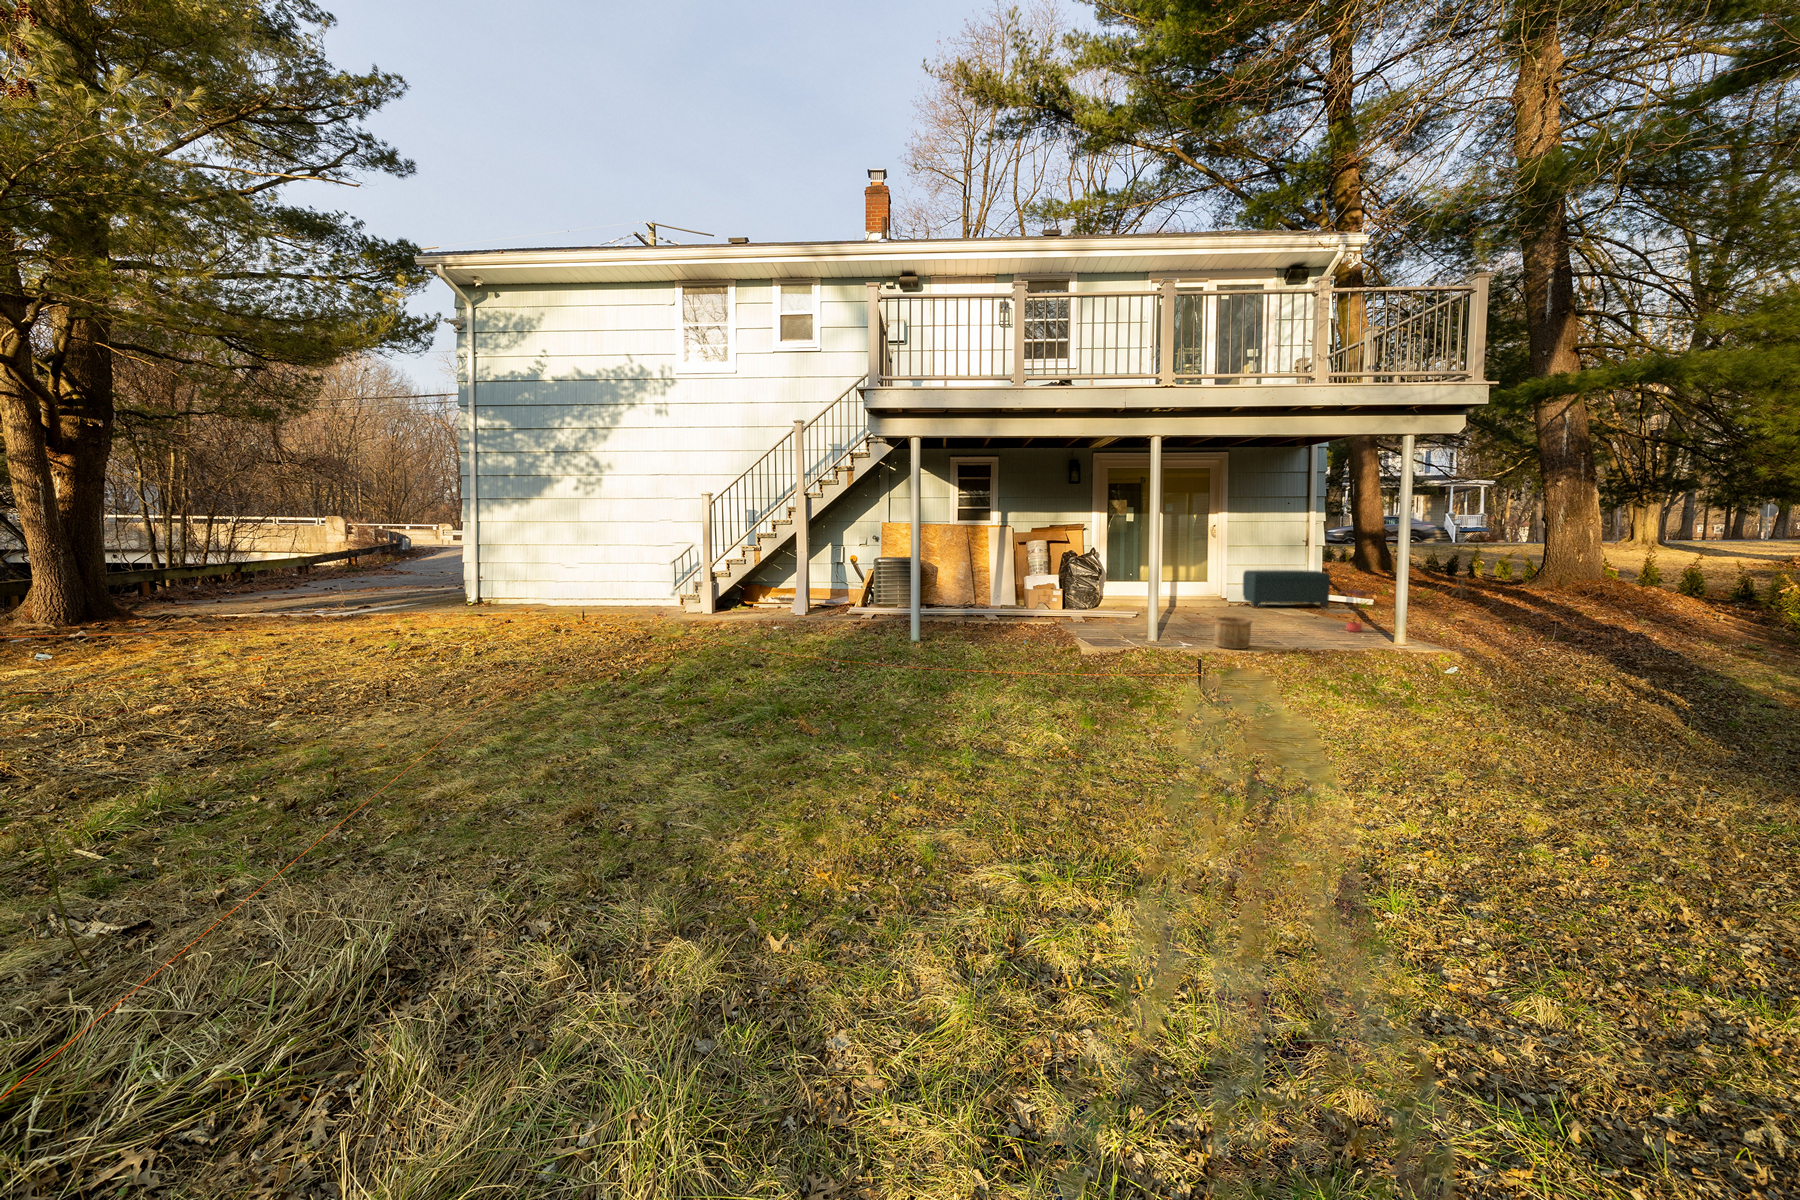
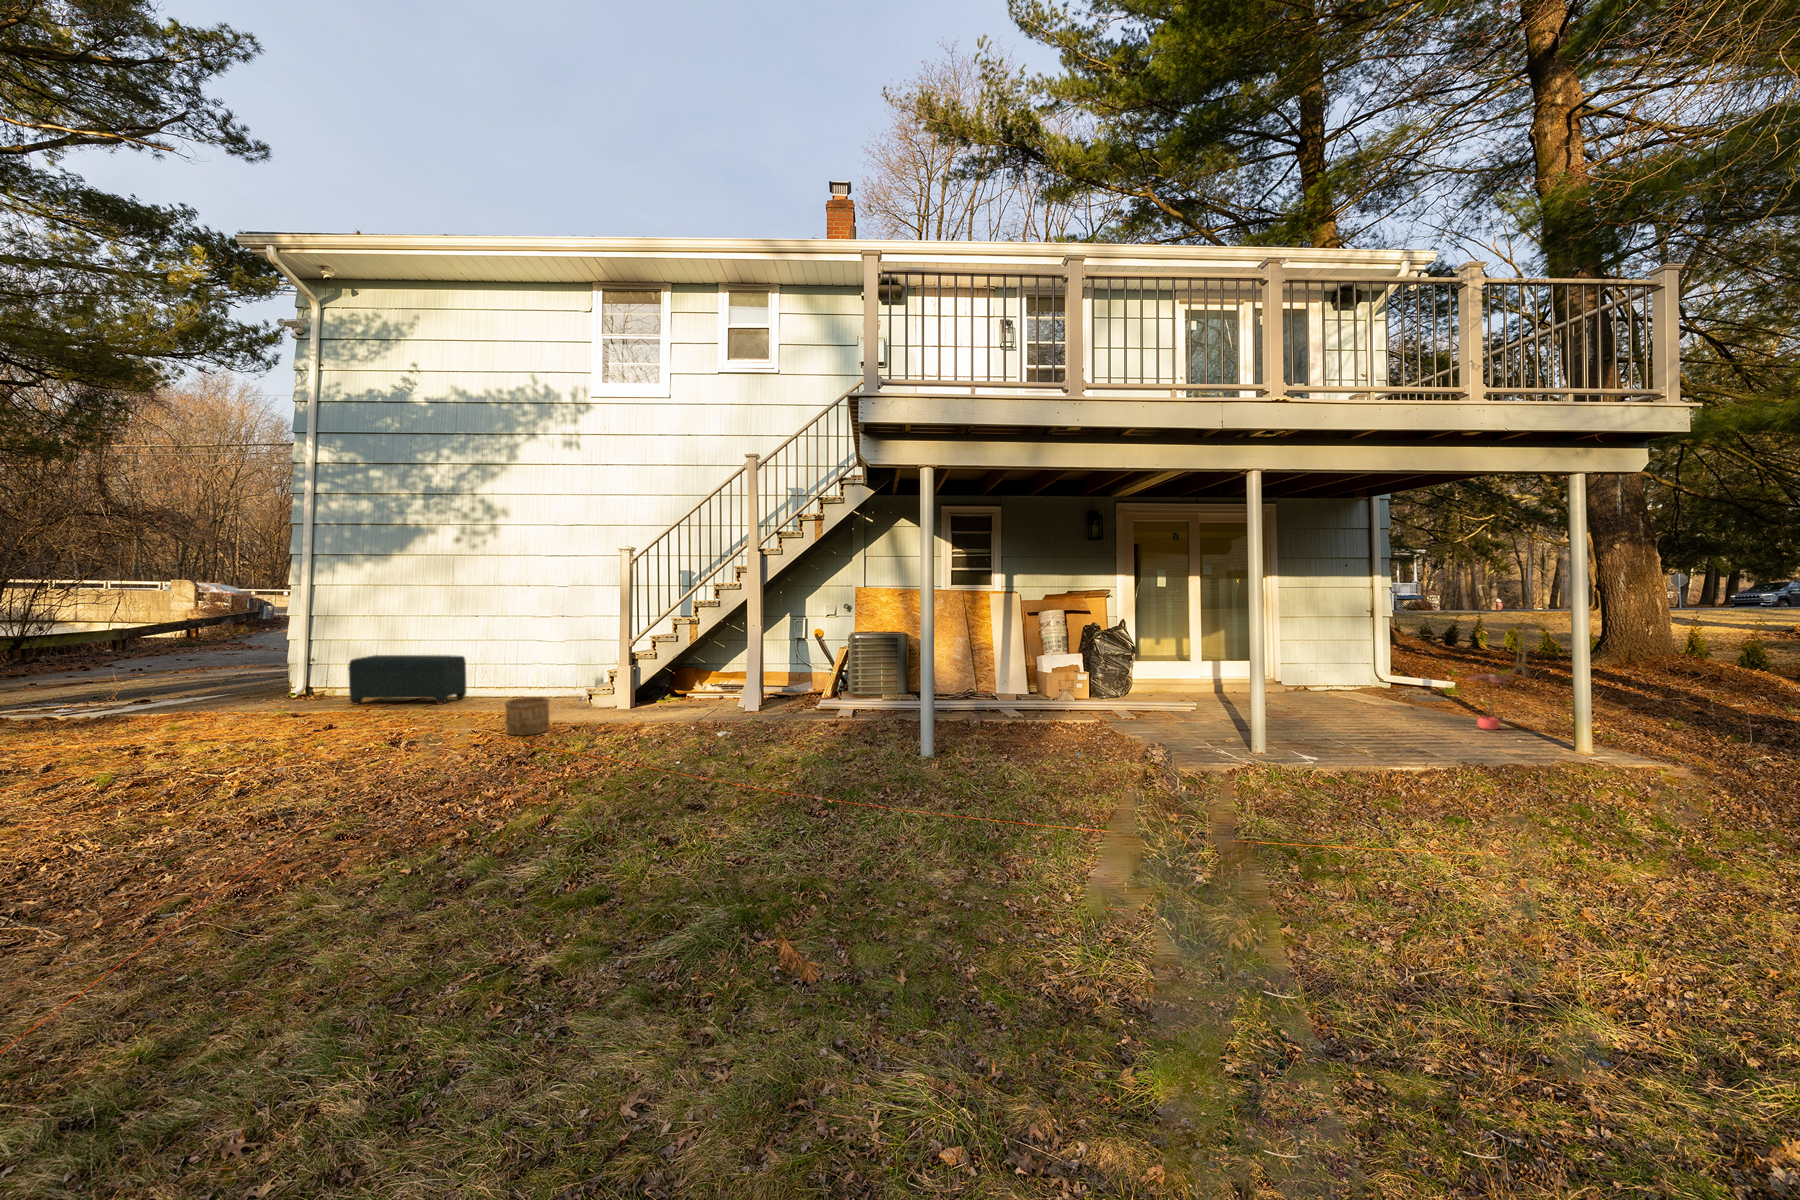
bench: present [1243,570,1330,609] -> present [349,655,467,705]
wooden bucket: present [1215,616,1252,649] -> present [505,697,549,735]

